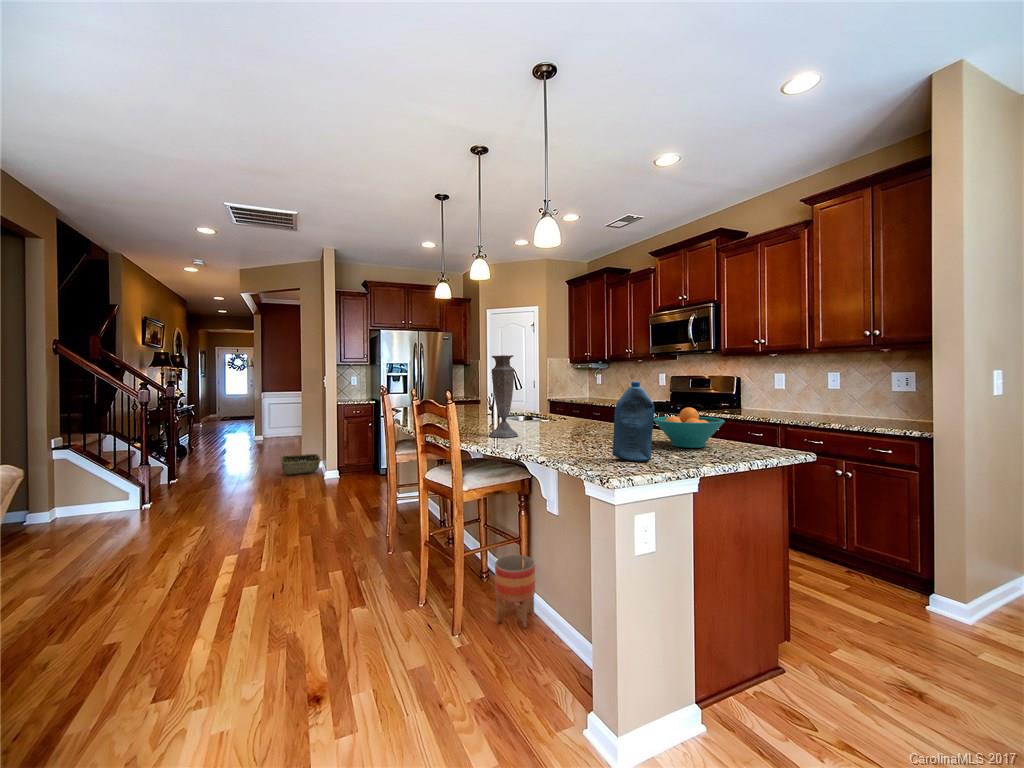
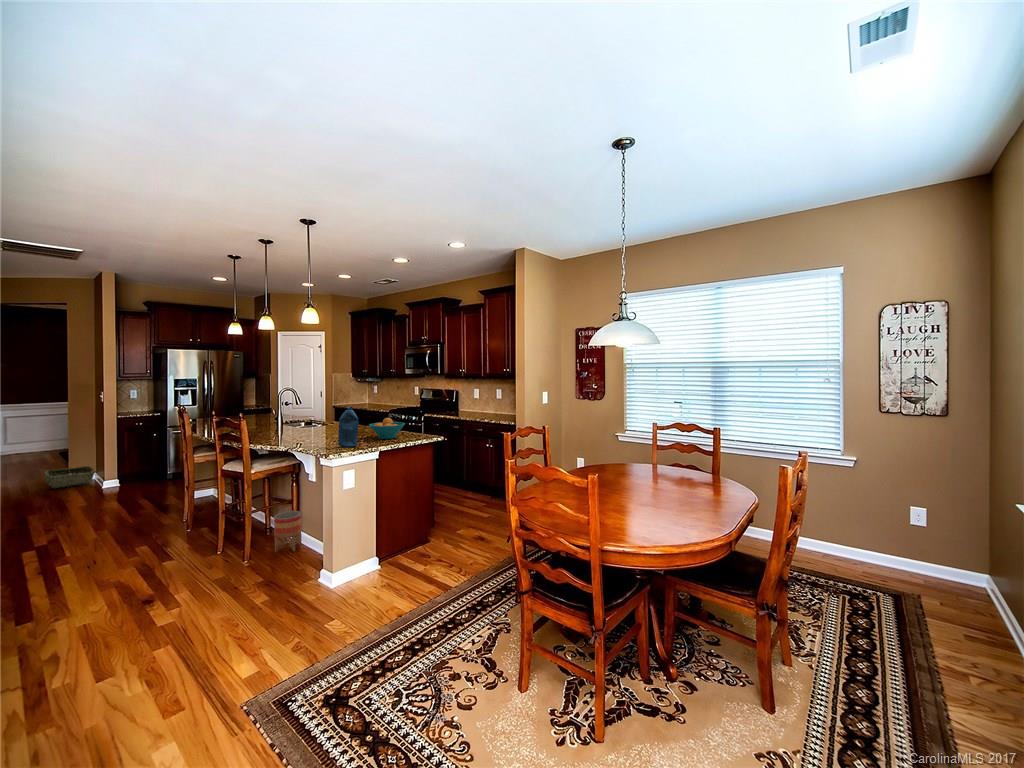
vase: present [490,355,518,438] -> none [271,388,290,439]

